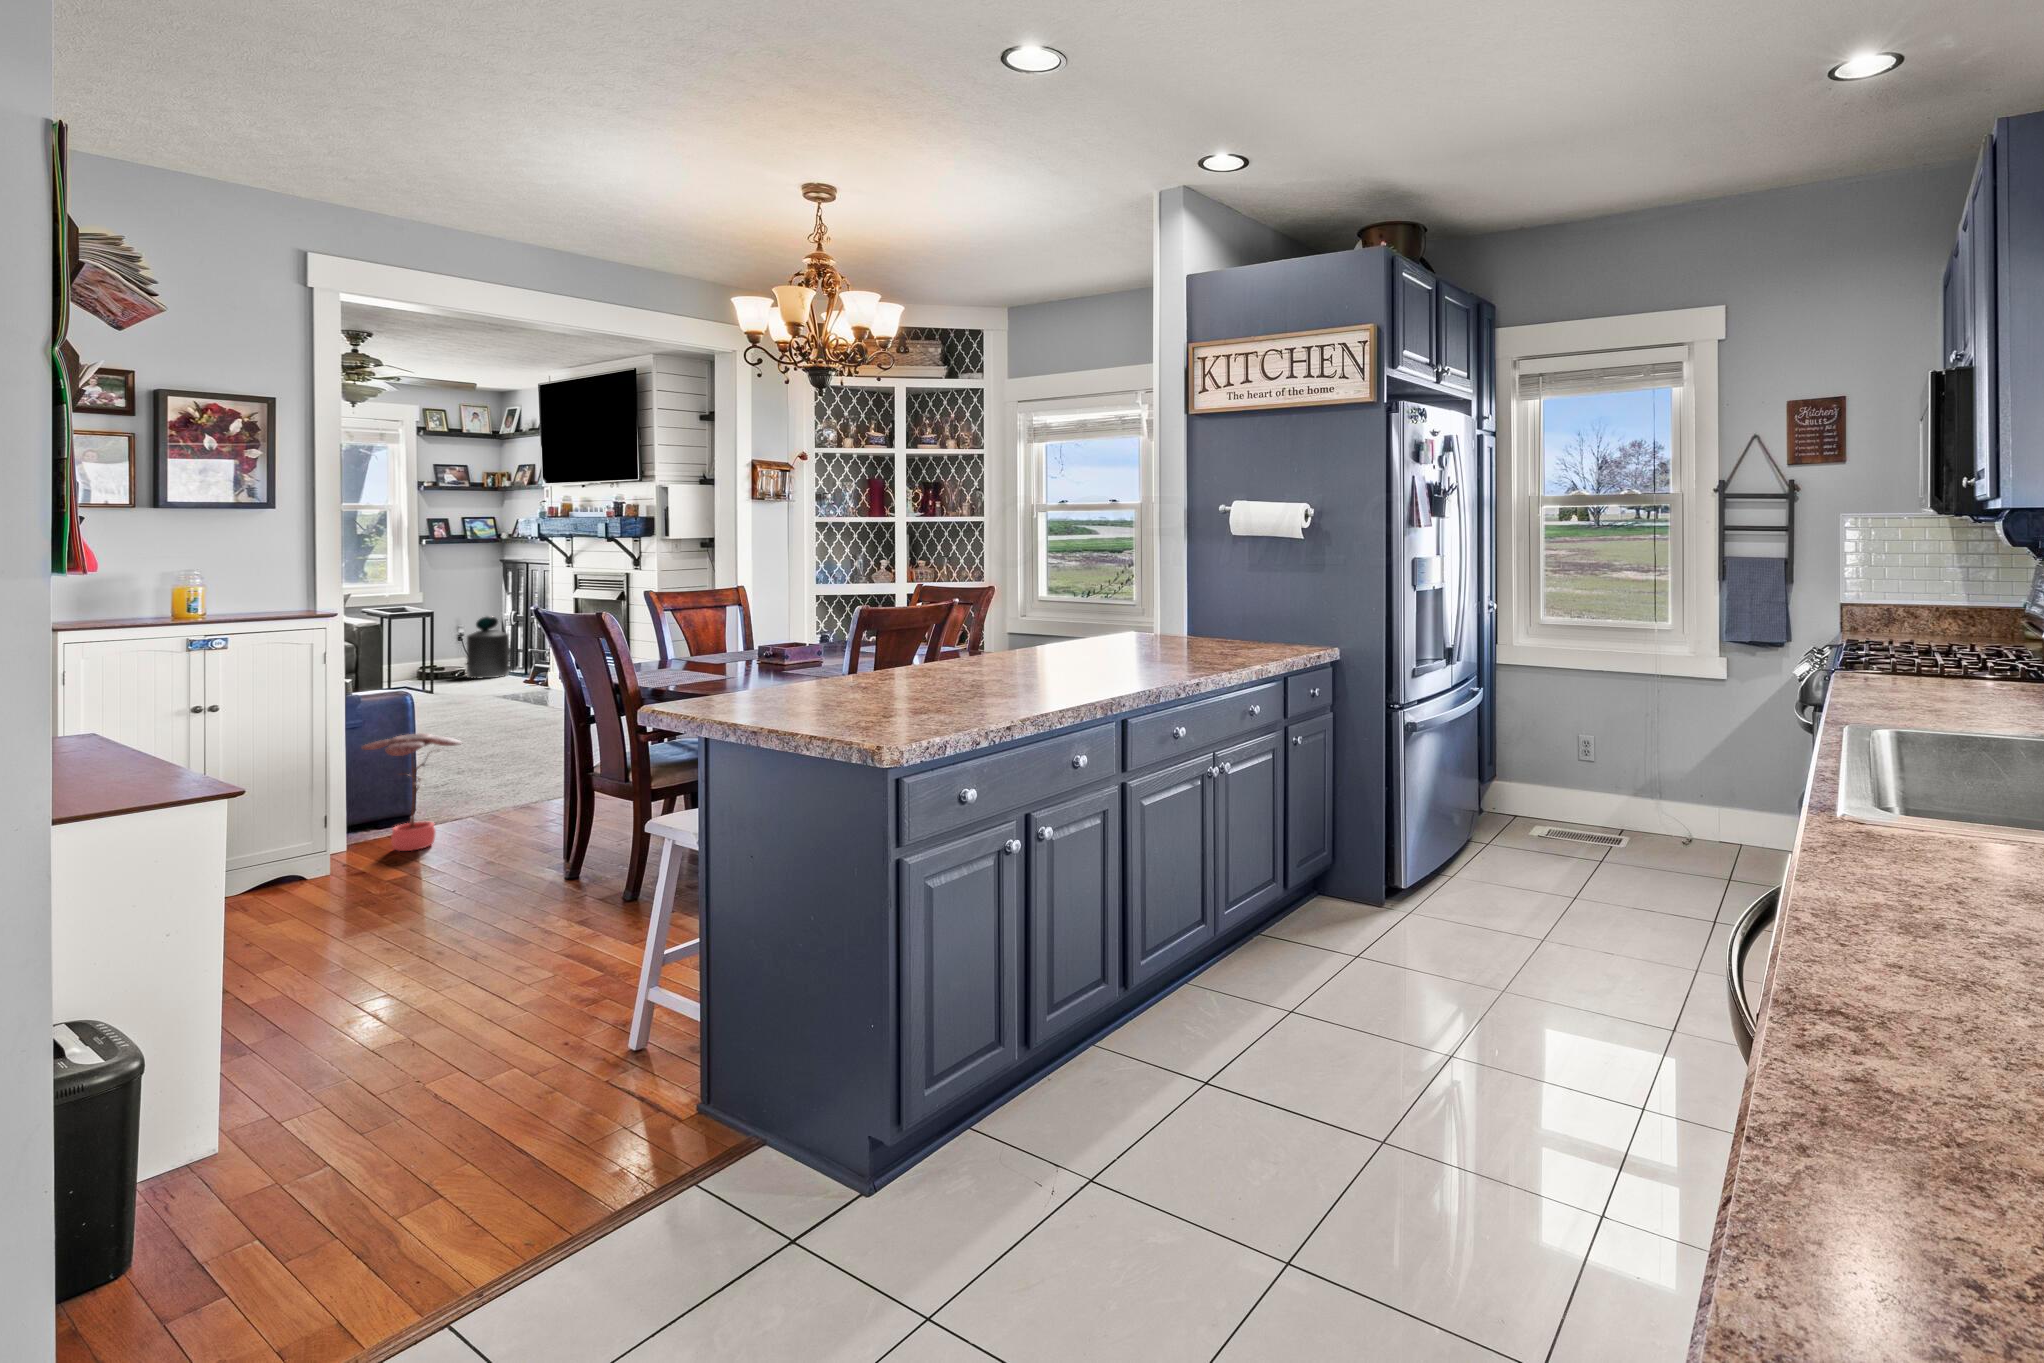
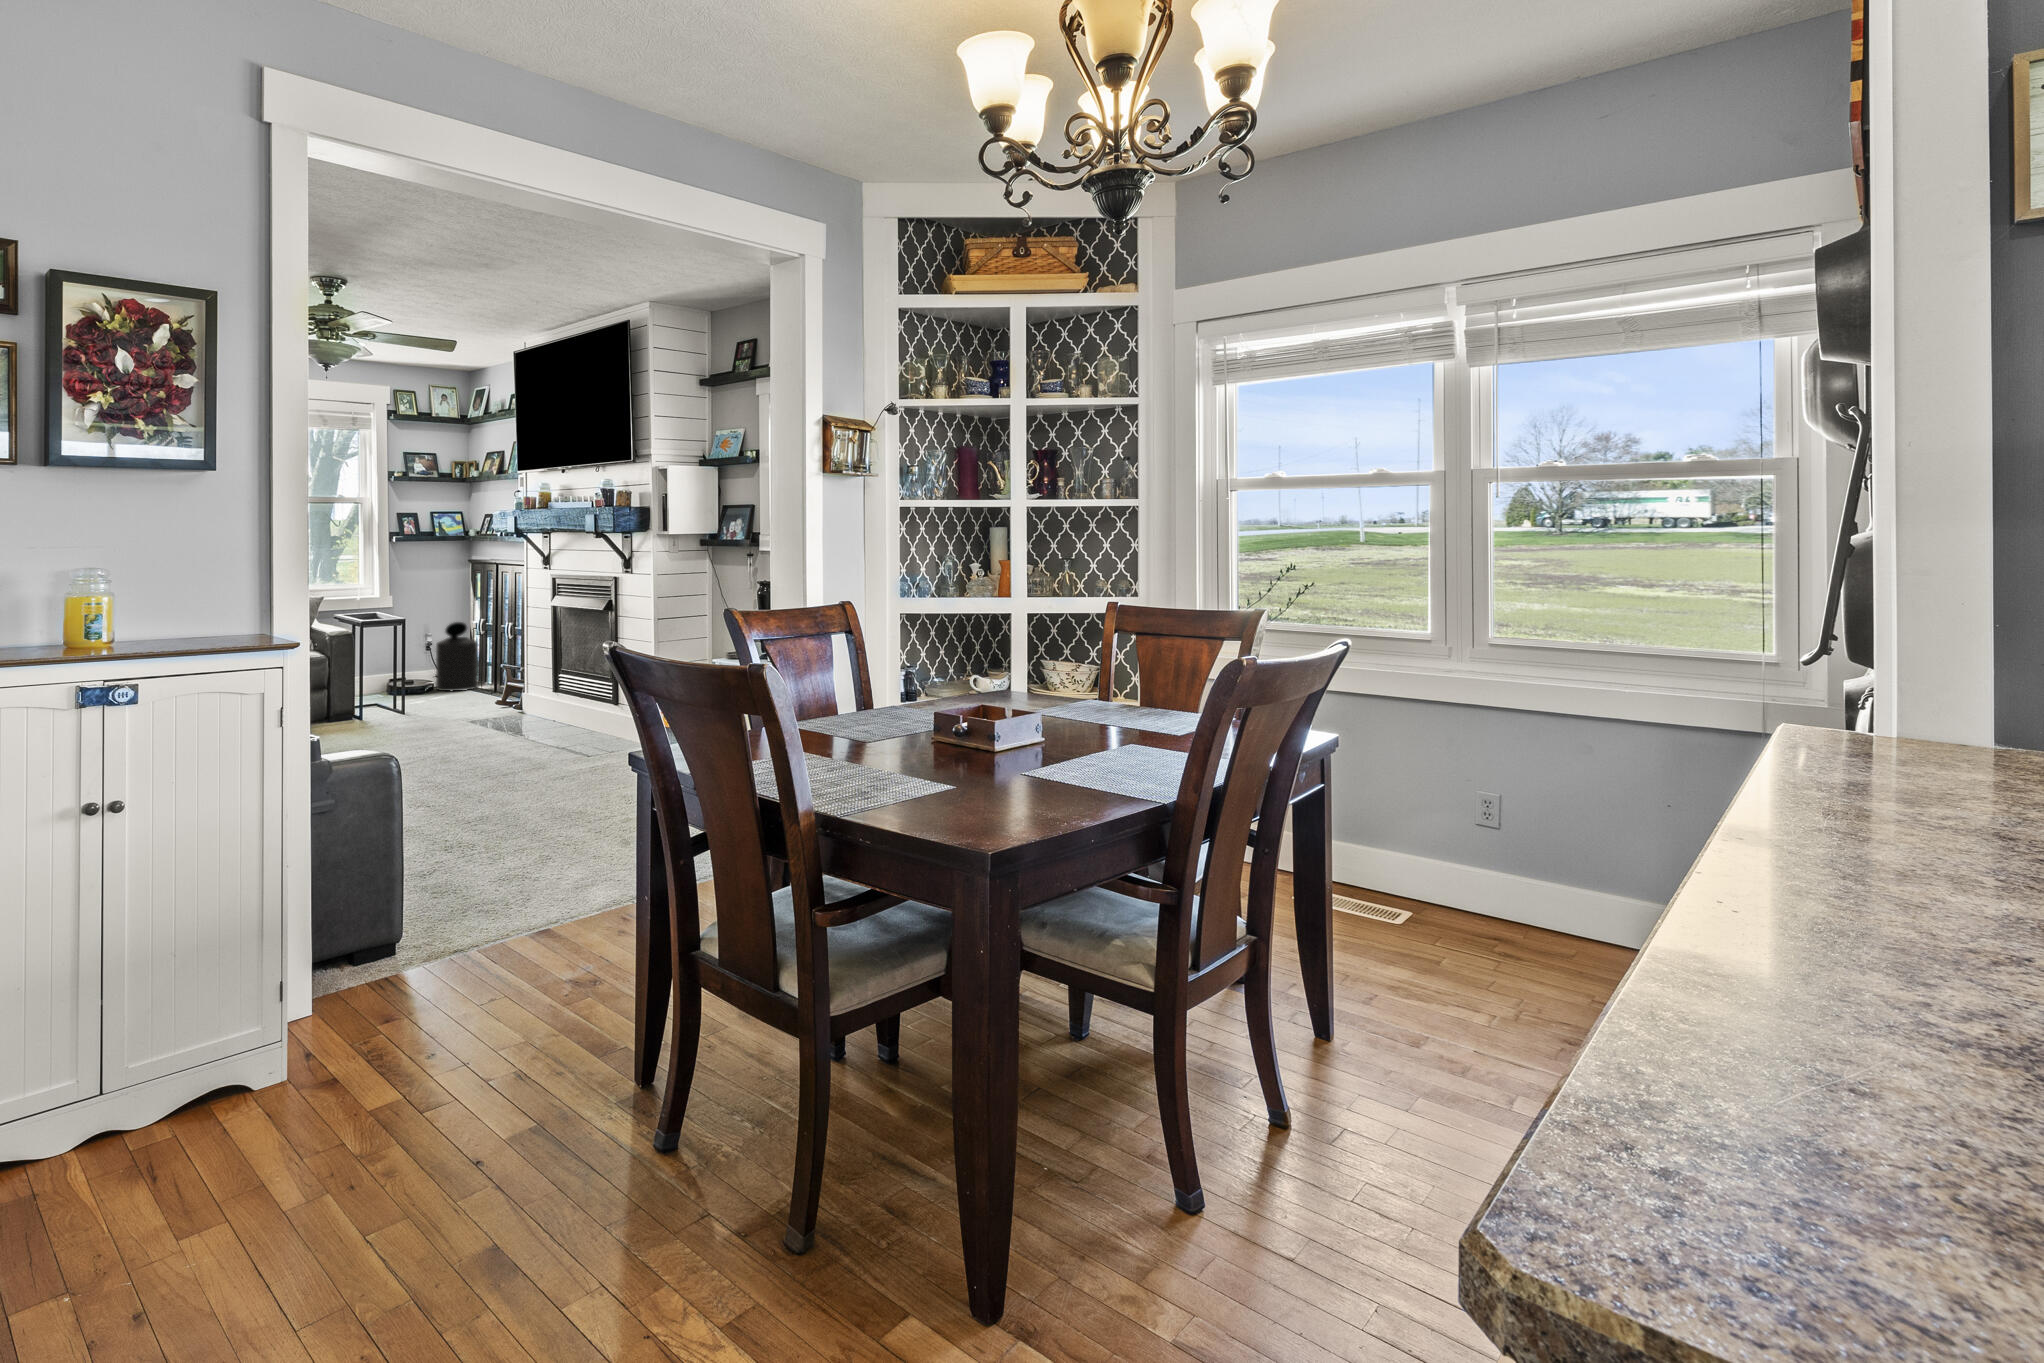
potted plant: present [362,733,462,851] -> none [331,815,472,1008]

